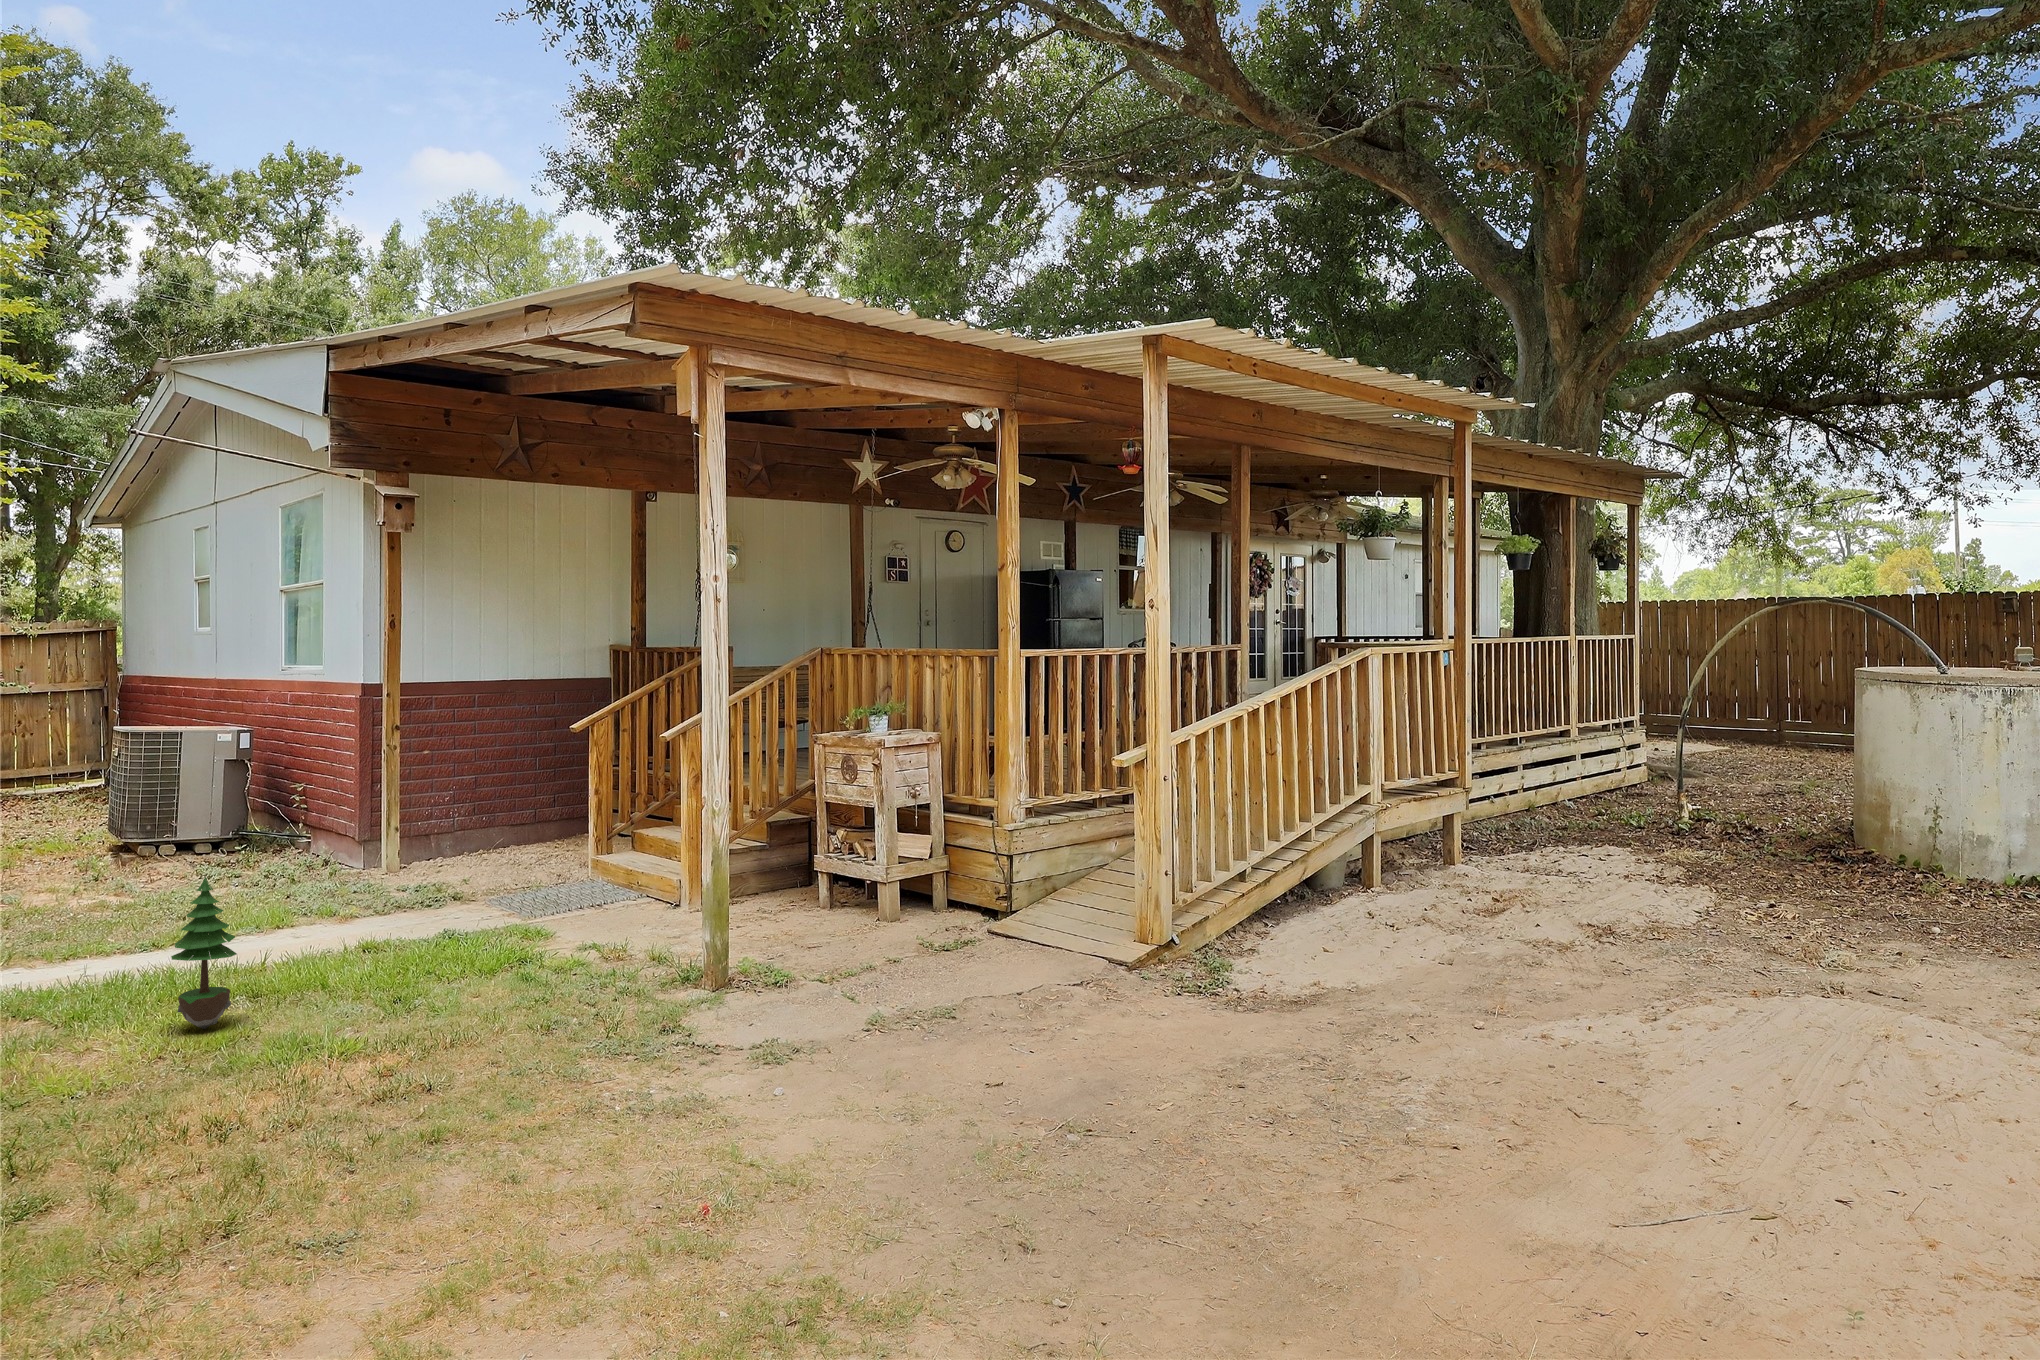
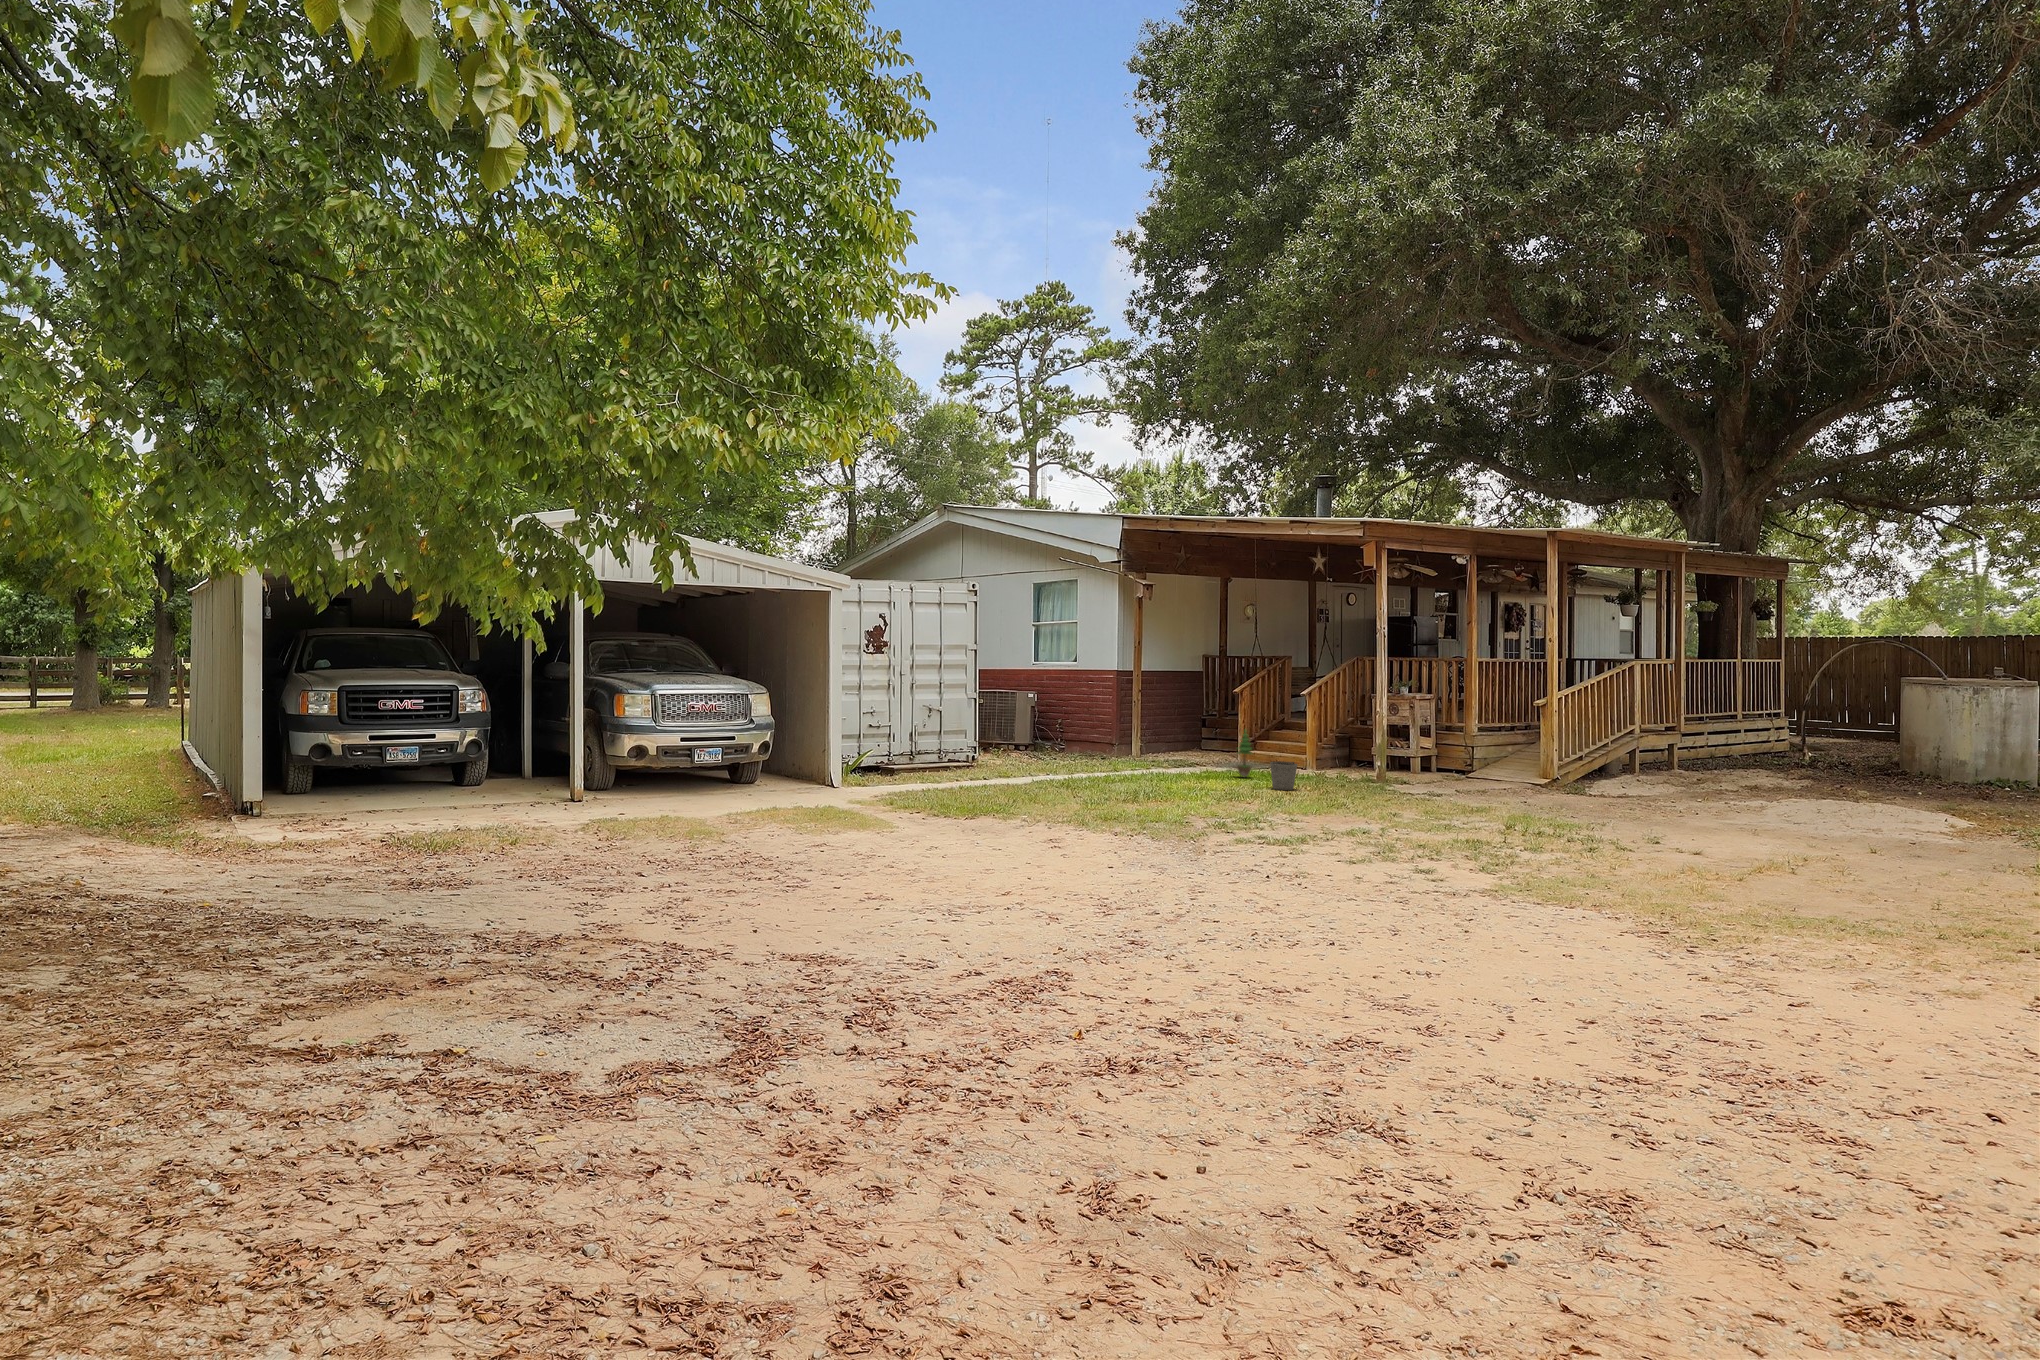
bucket: none [41,1027,166,1148] -> present [1270,762,1297,790]

